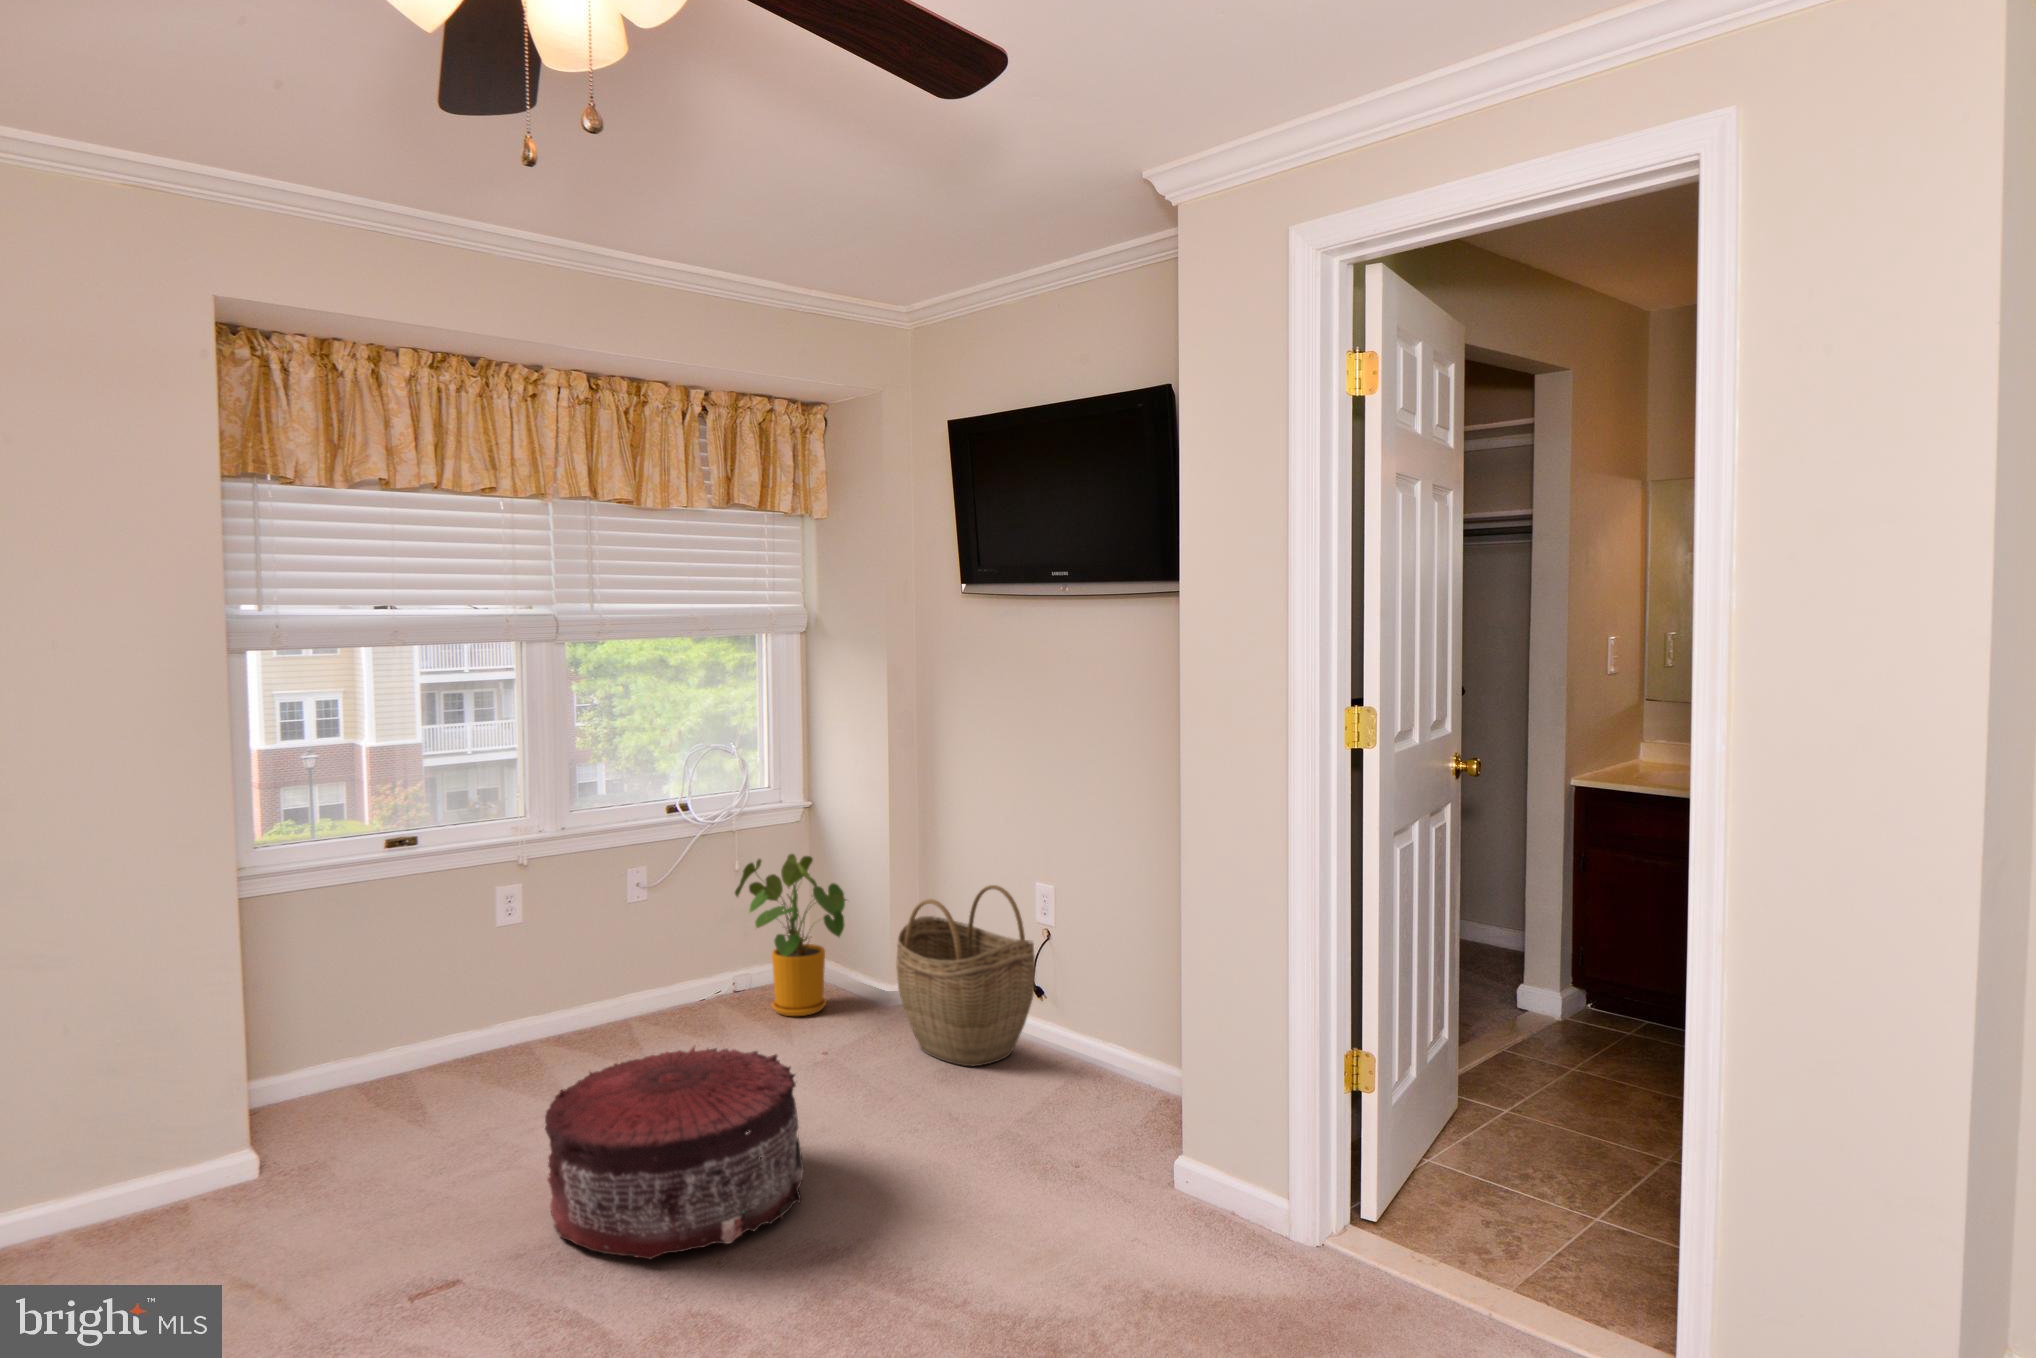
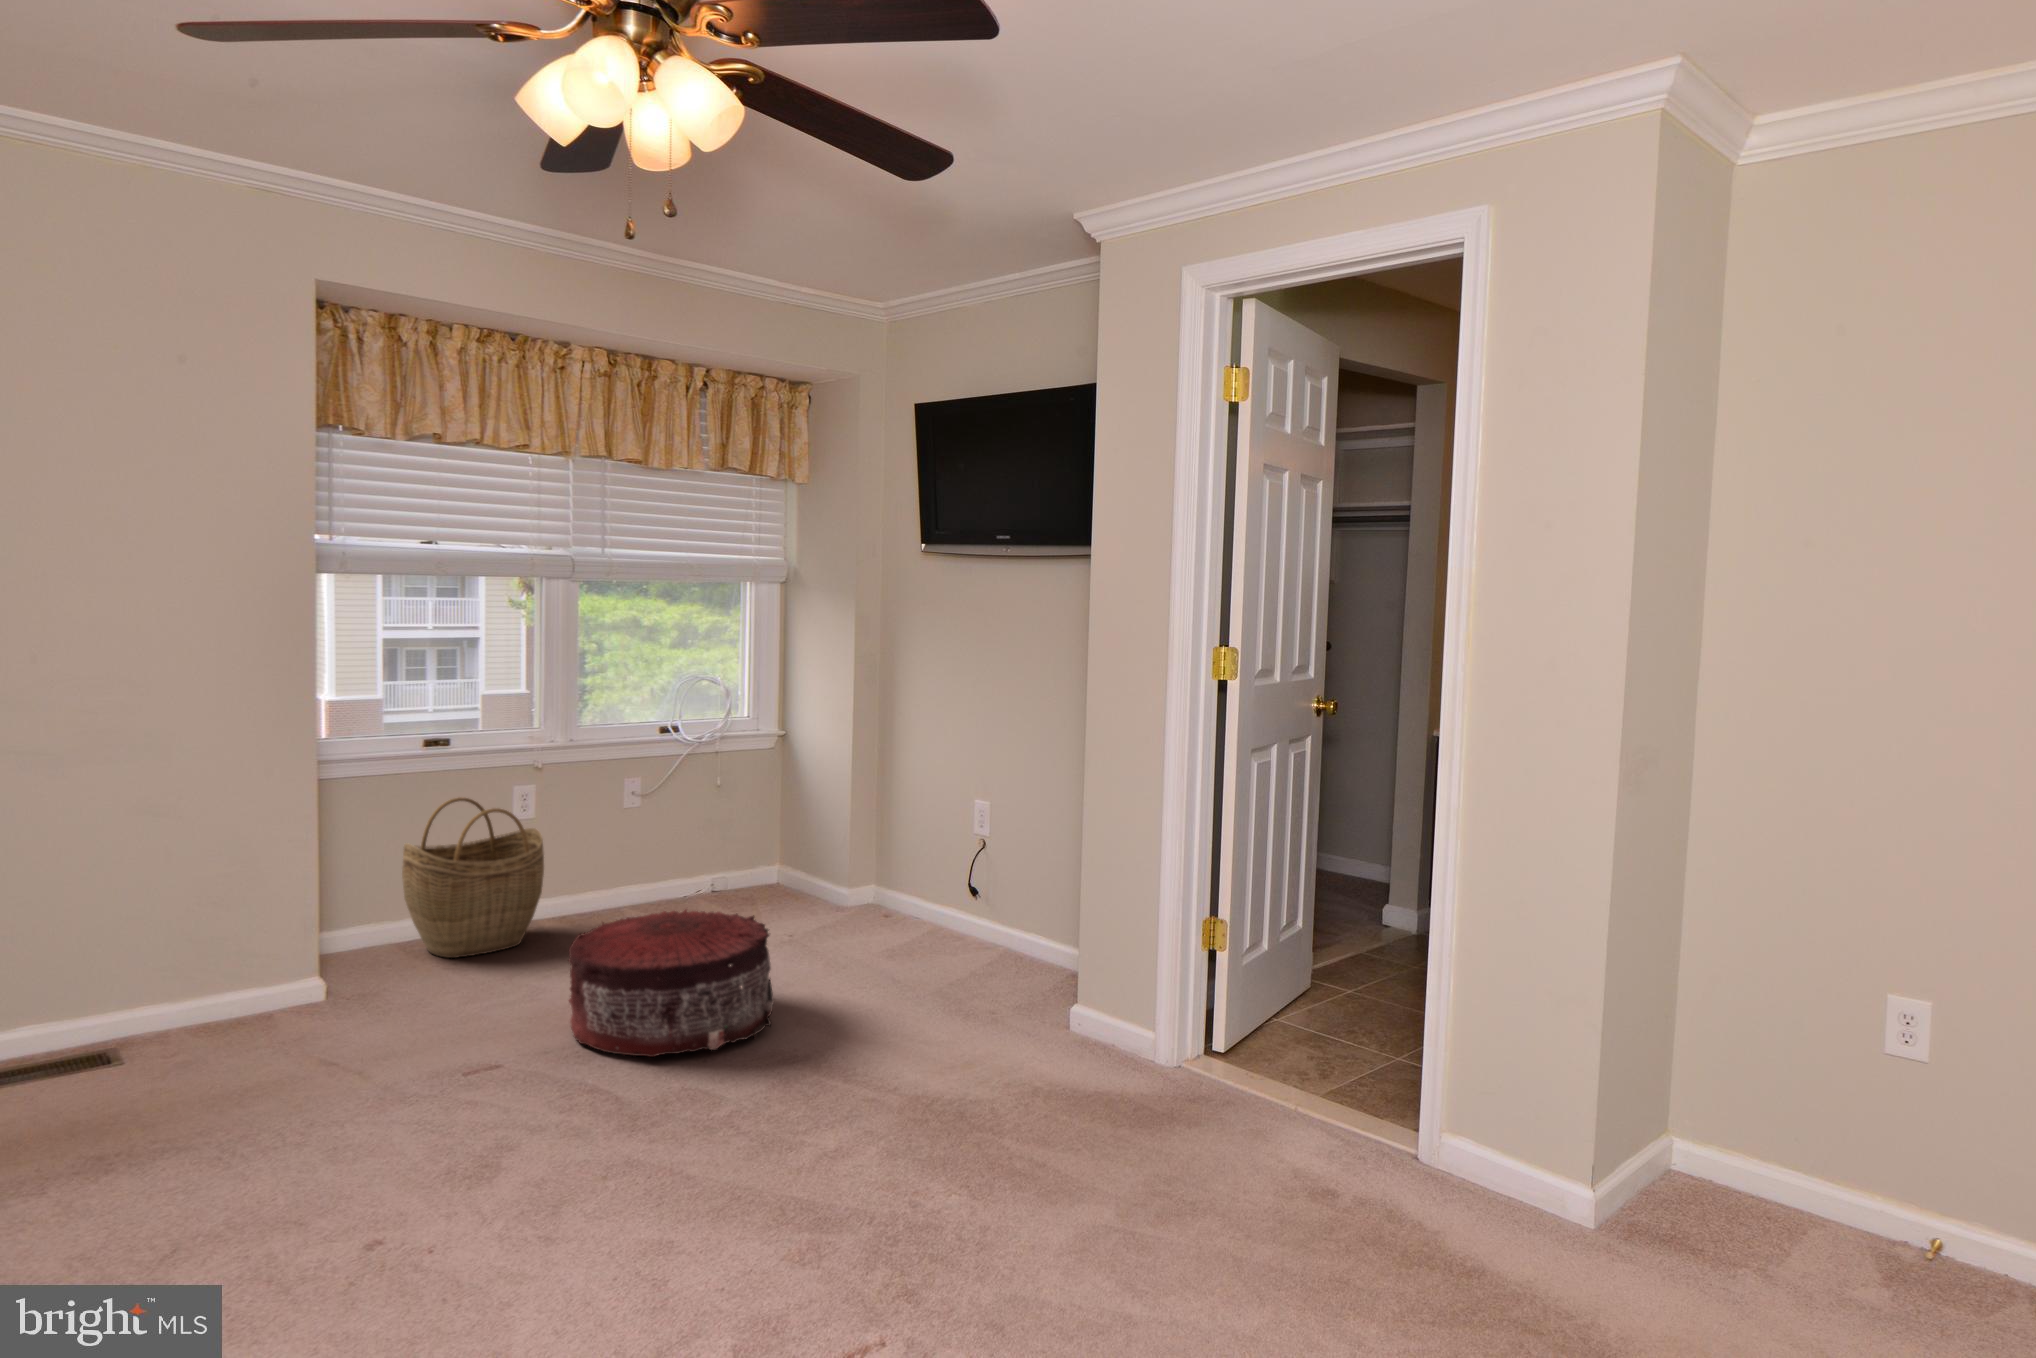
house plant: present [735,854,846,1016] -> none [717,772,818,908]
woven basket: present [896,885,1035,1066] -> present [402,797,544,958]

